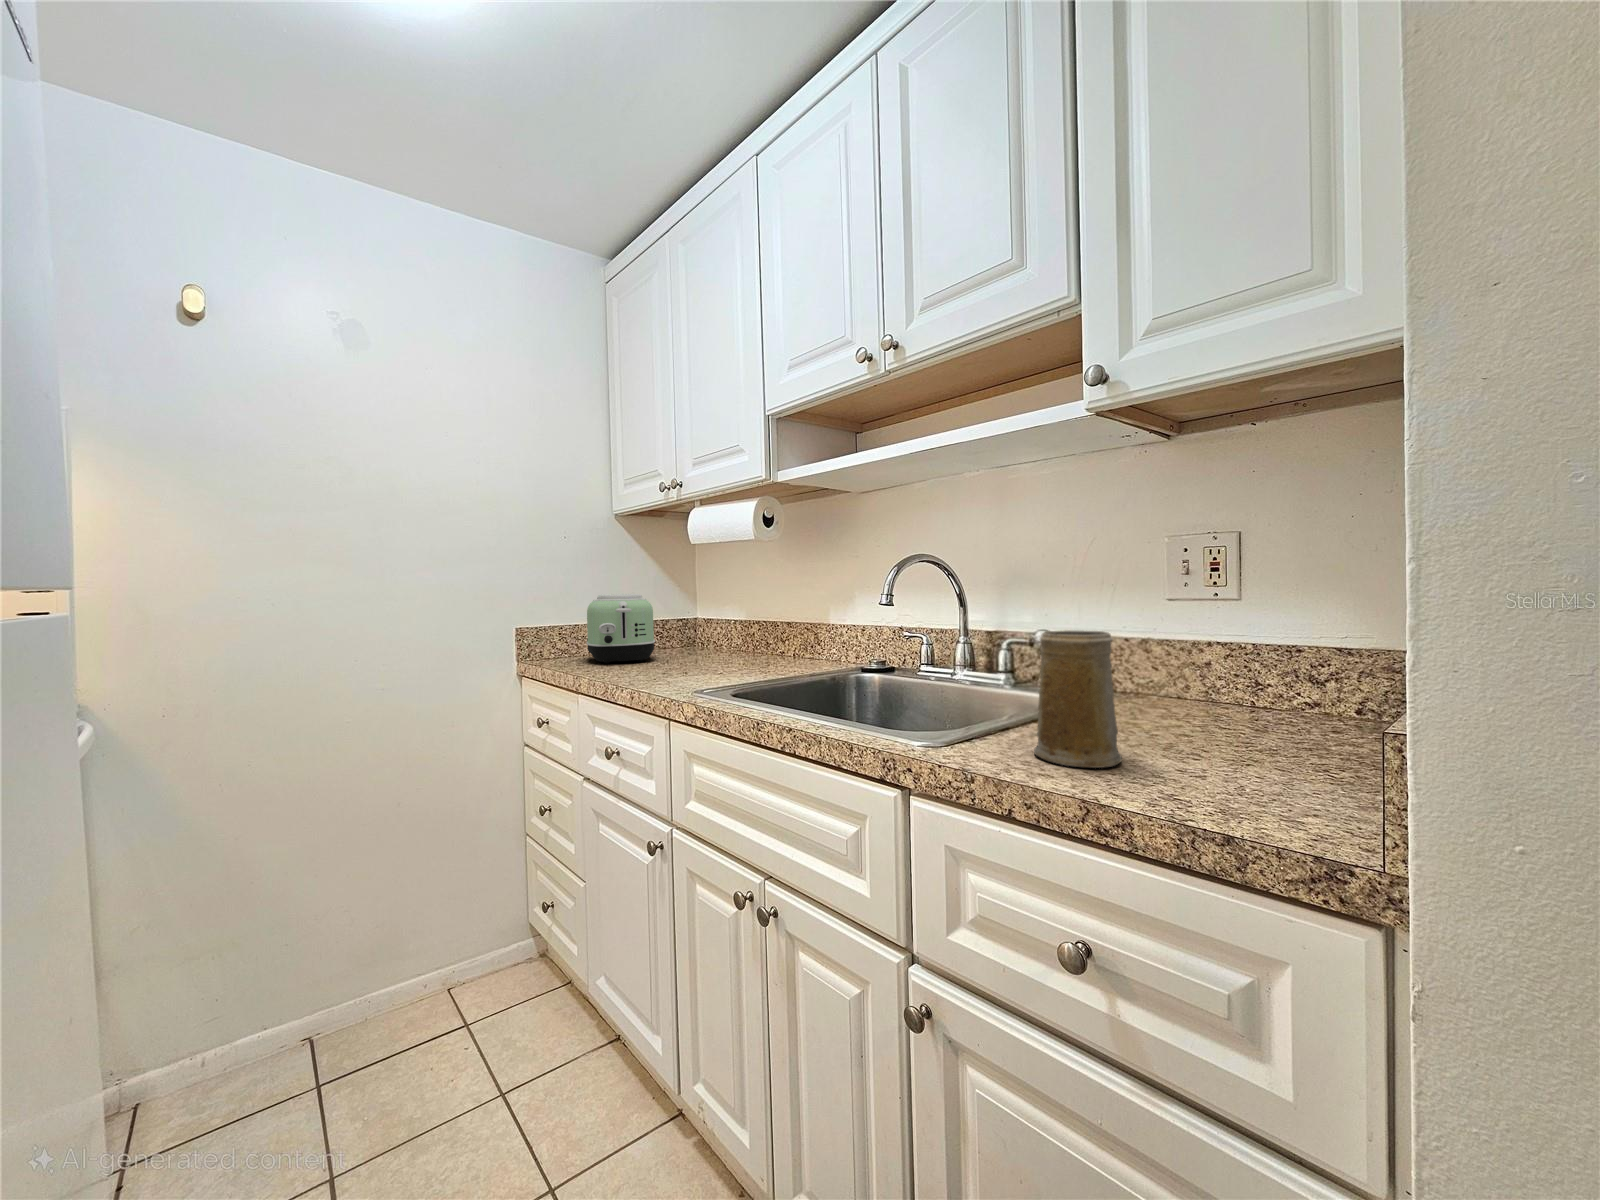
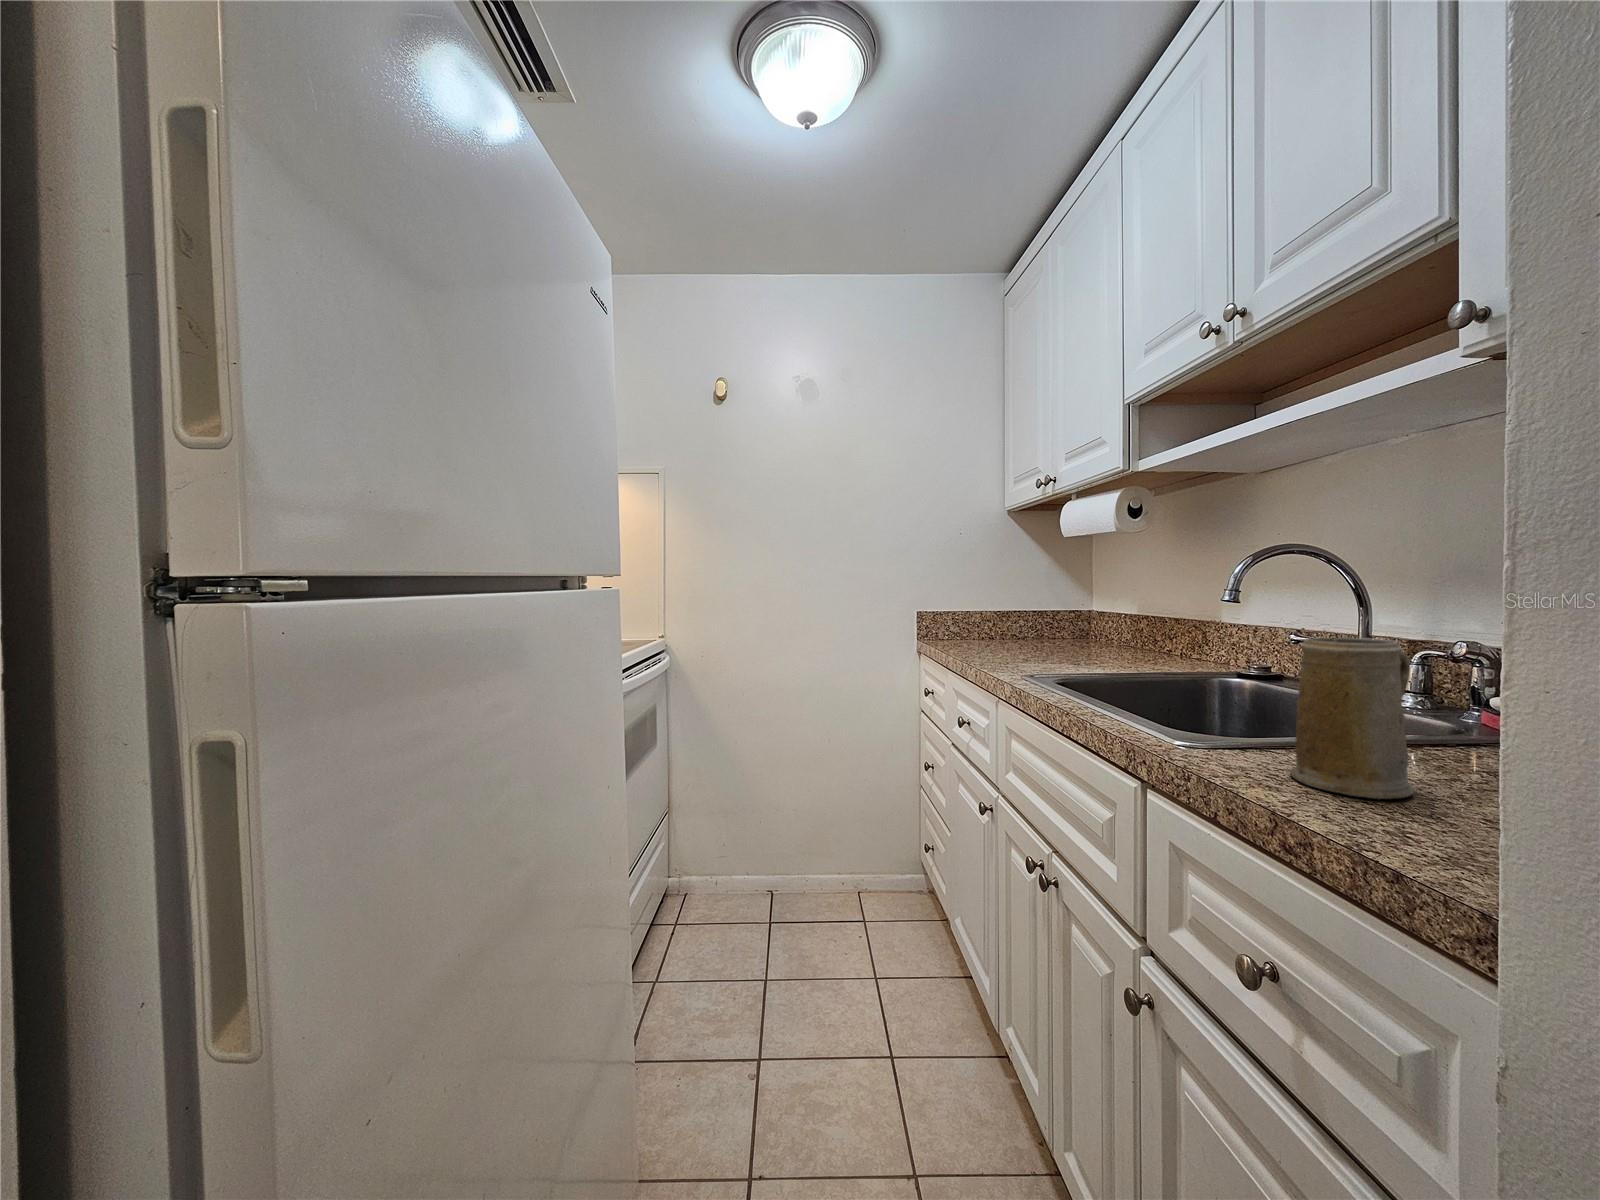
toaster: present [586,594,655,663] -> none [966,585,1029,649]

